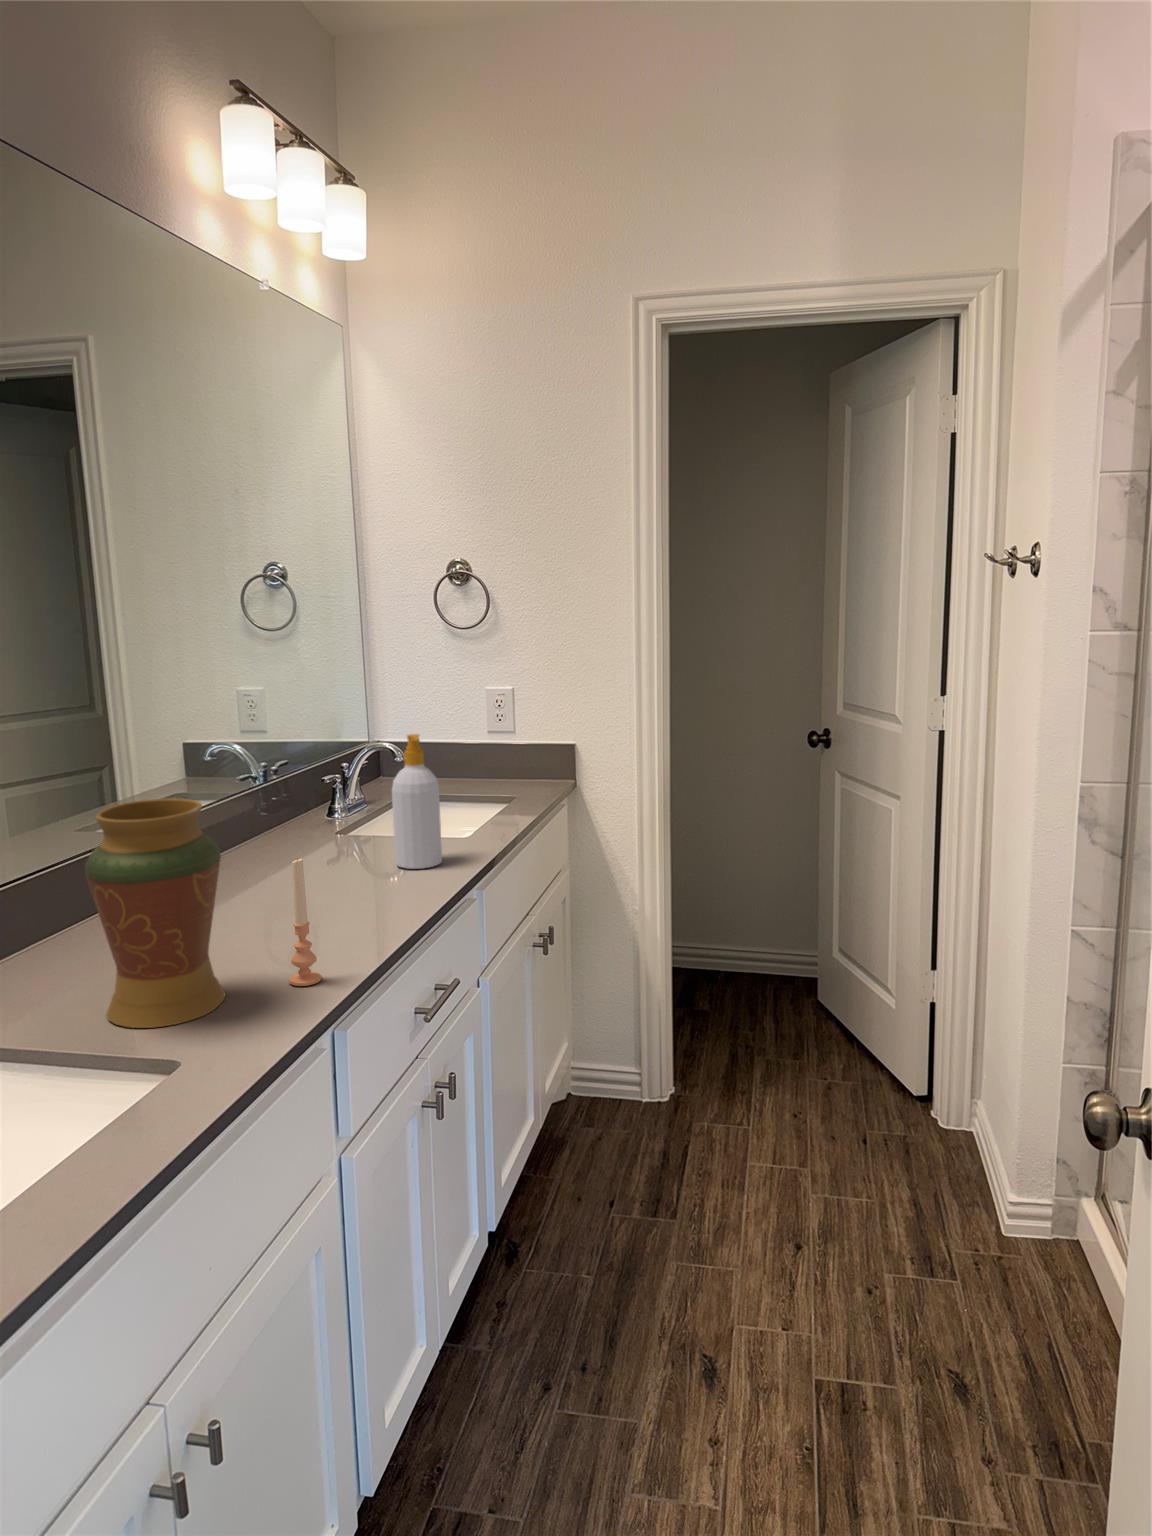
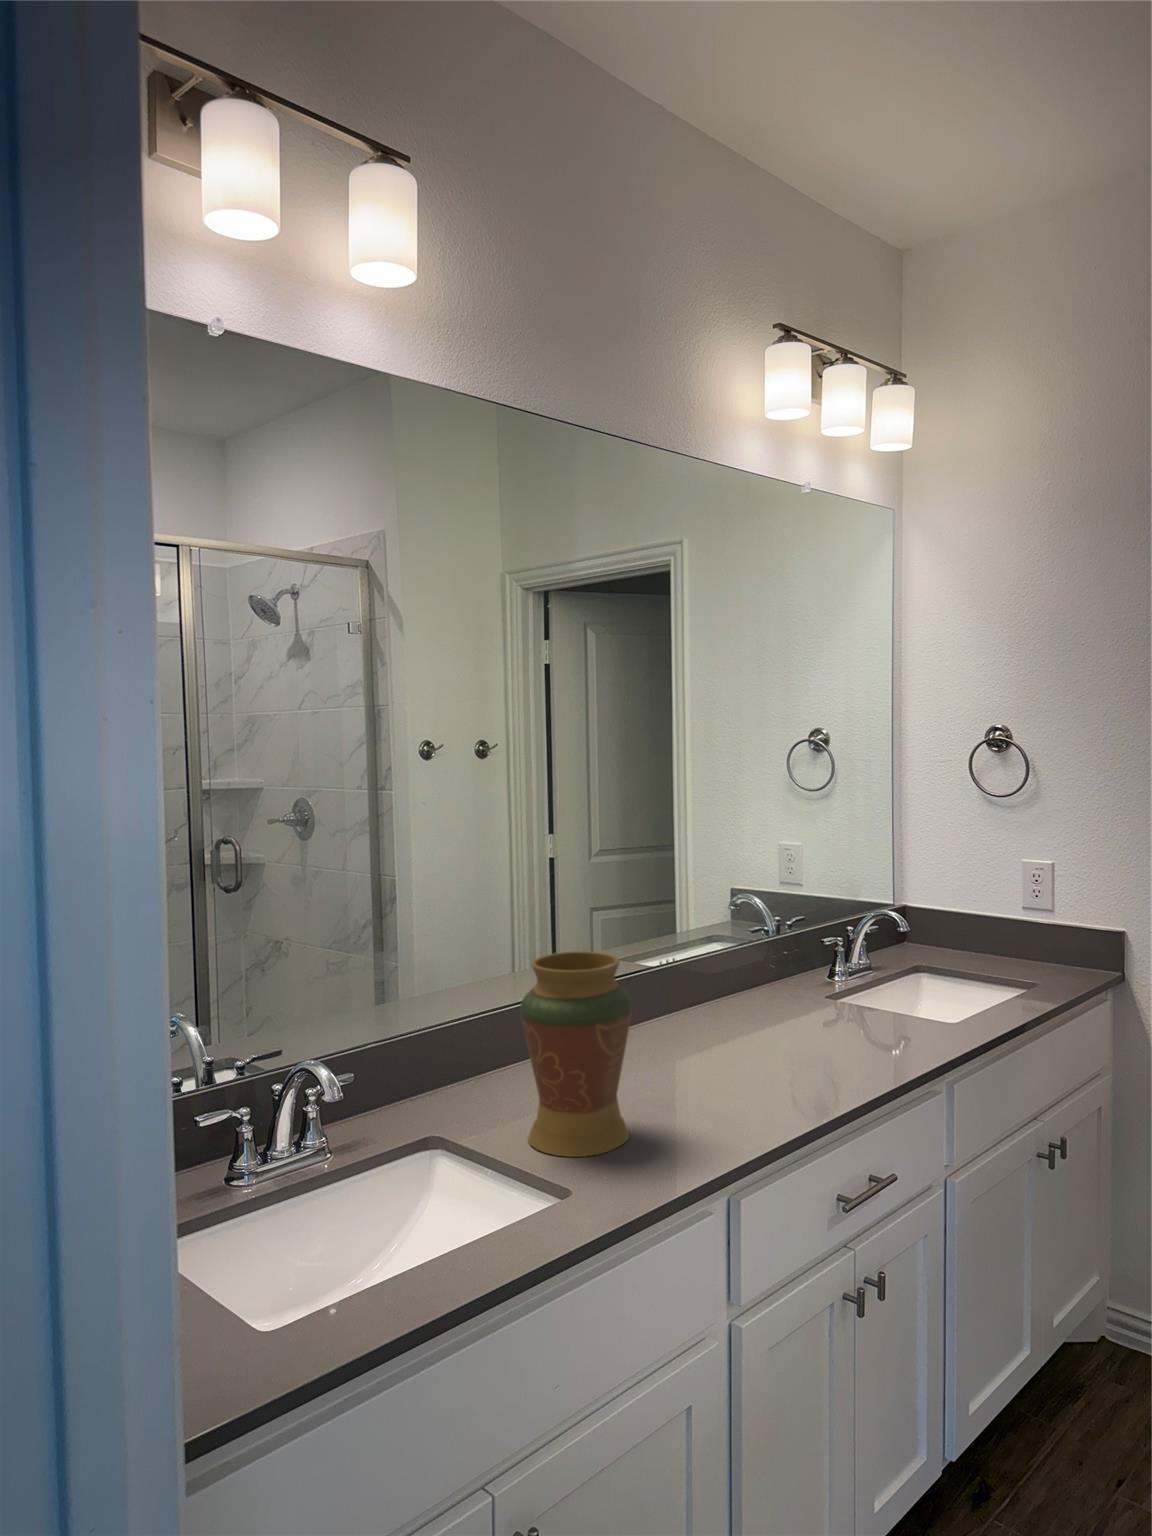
soap bottle: present [392,734,442,869] -> none [859,910,909,1047]
candle: present [289,859,321,986] -> none [686,1023,716,1147]

